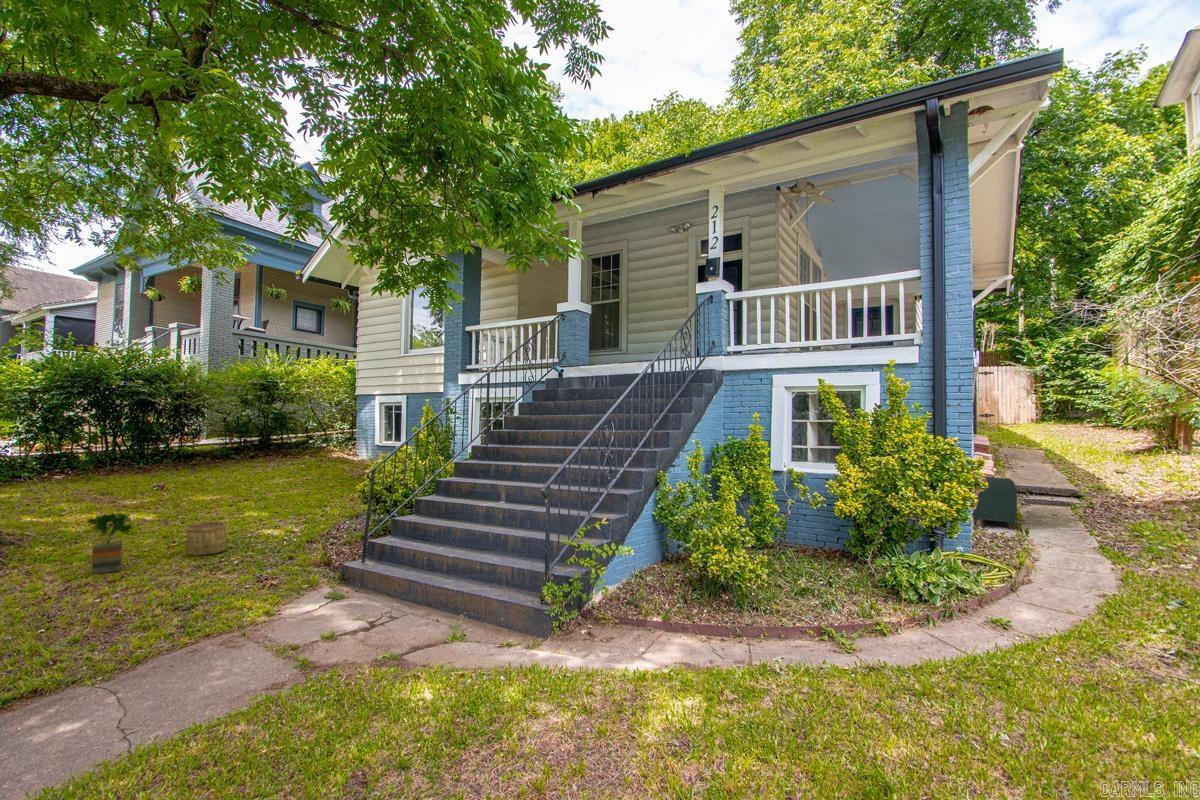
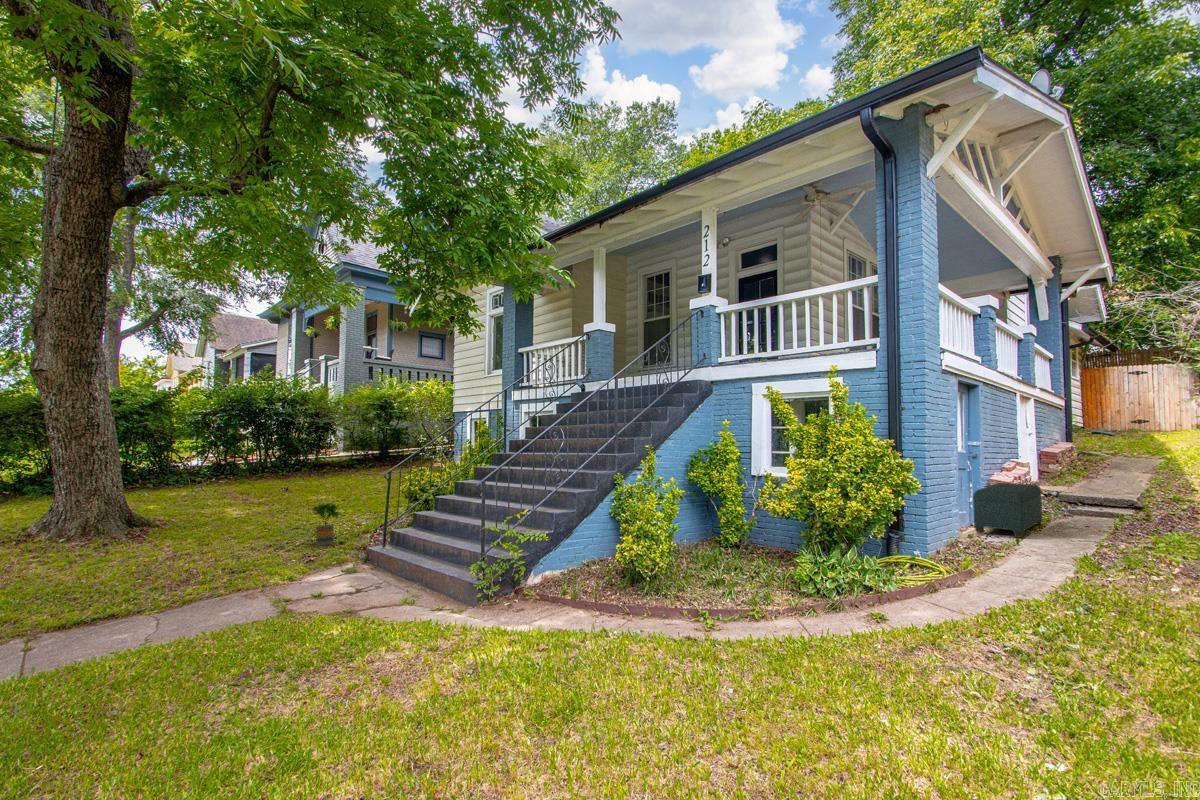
potted tree: present [86,513,132,574] -> present [312,503,340,546]
wooden bucket: present [186,521,227,555] -> none [274,513,305,539]

